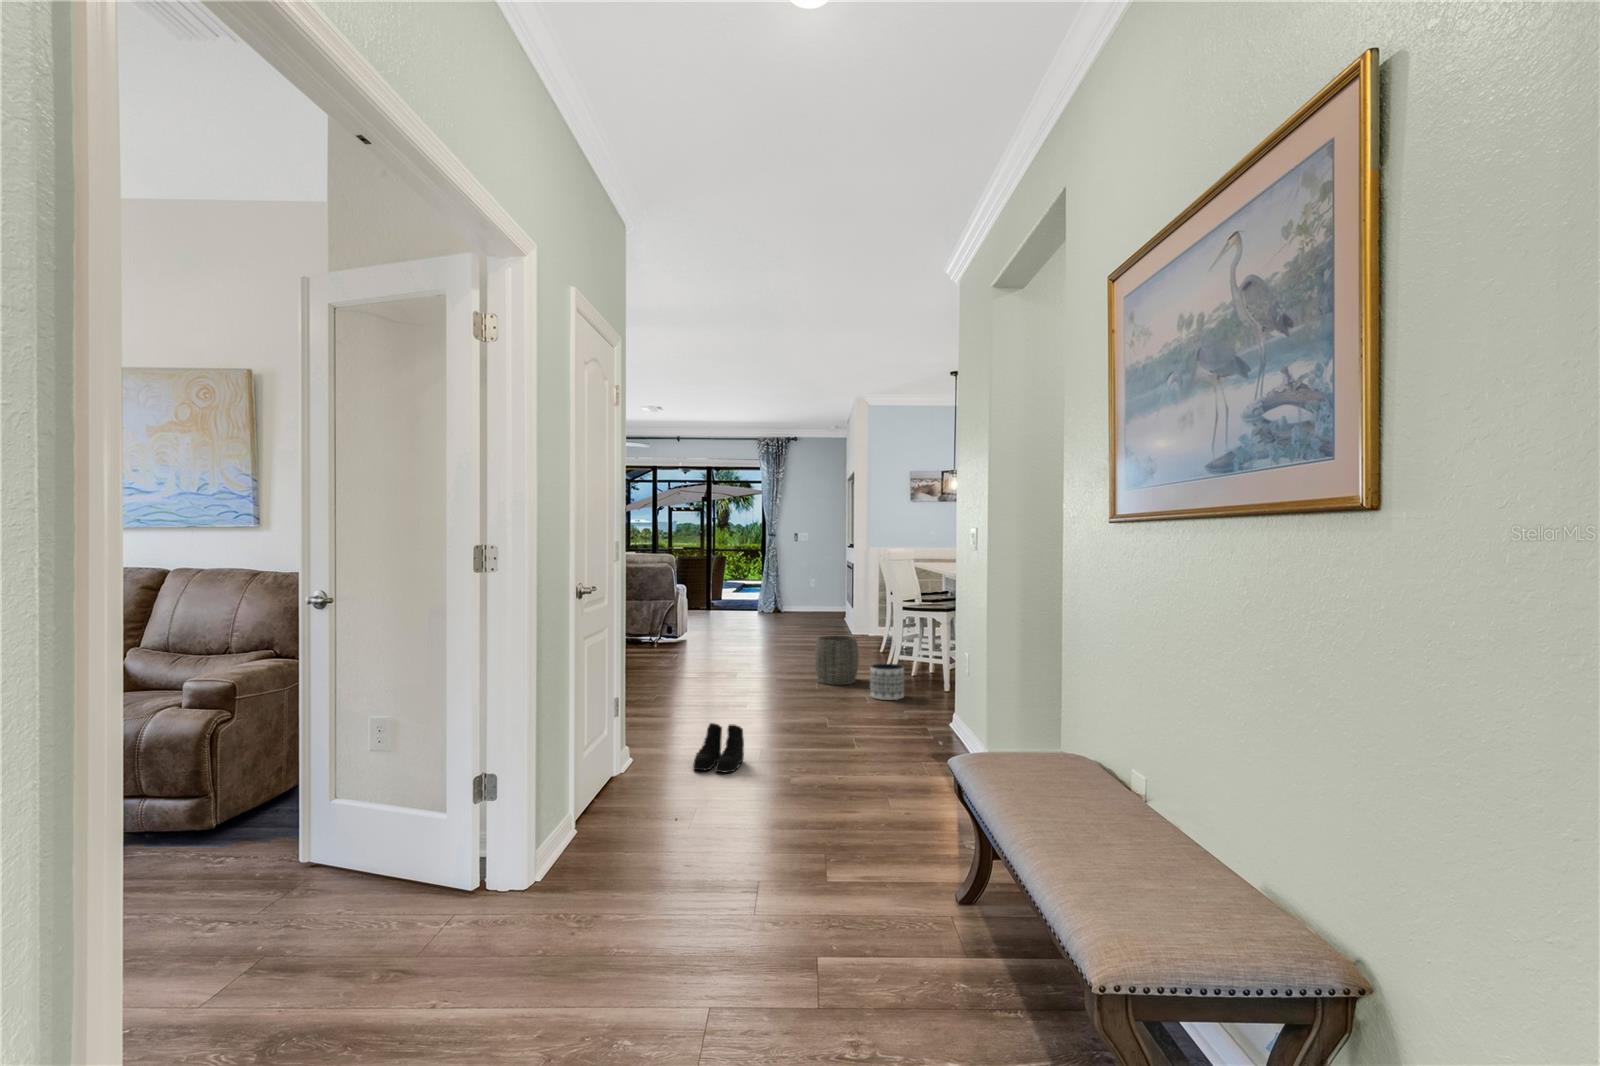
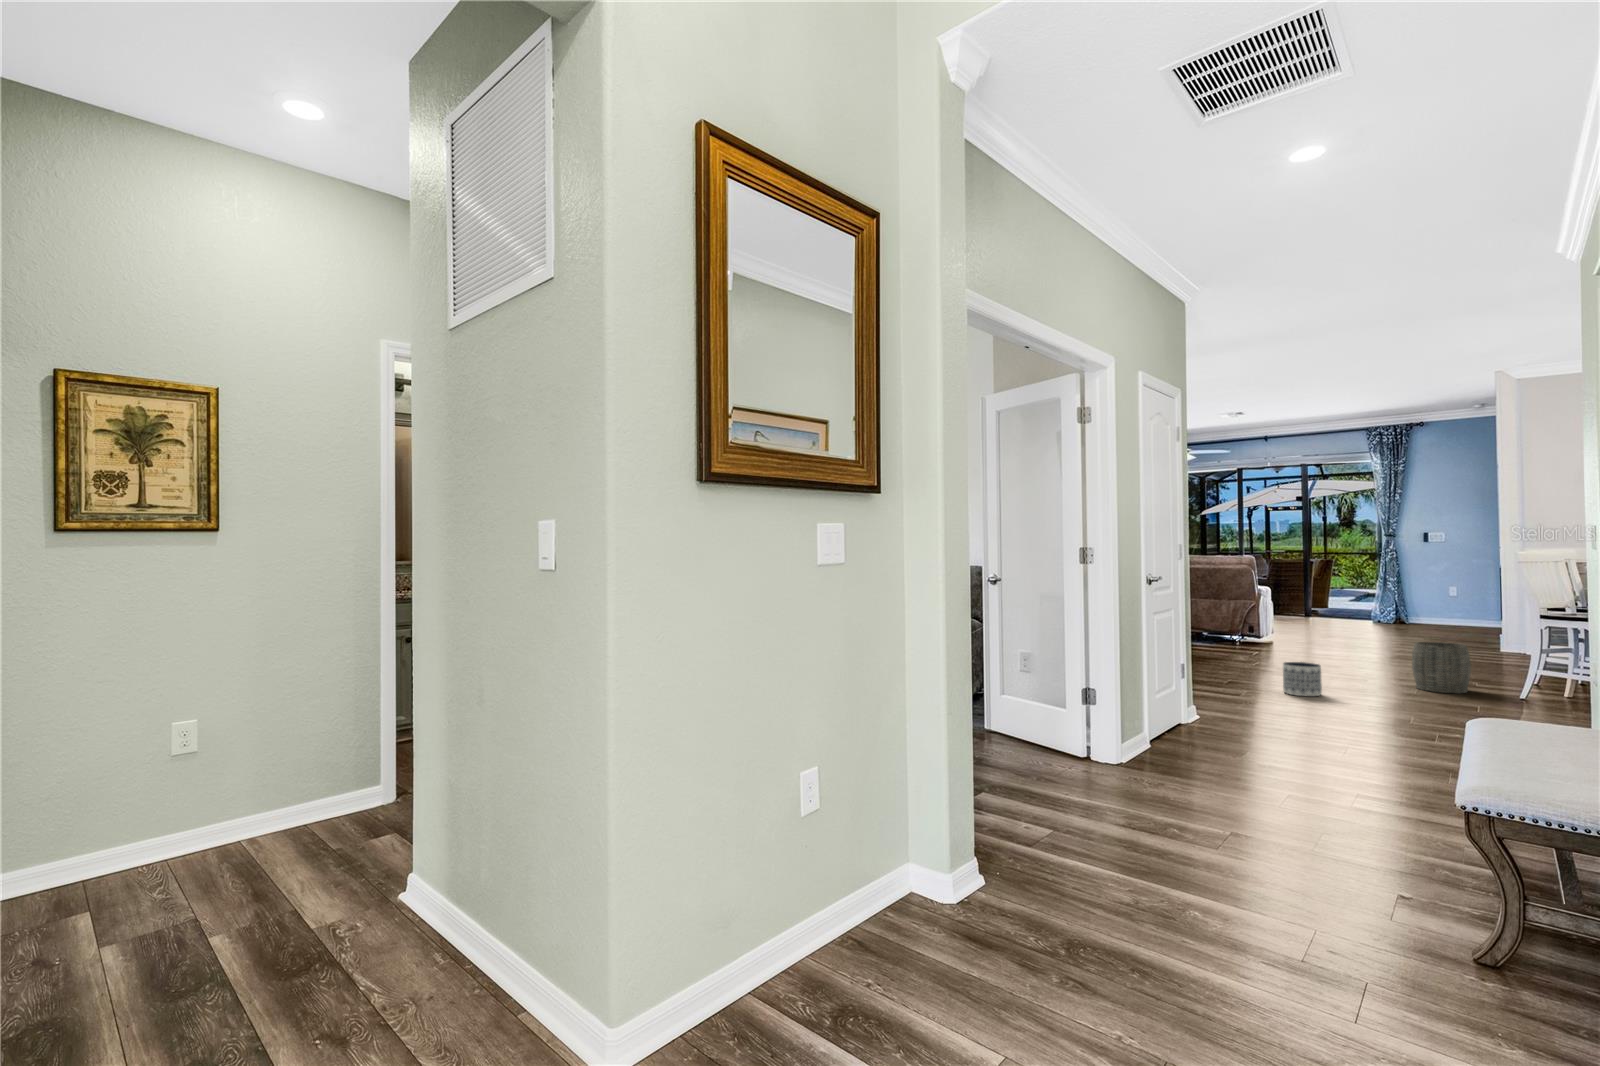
planter: present [870,664,904,700] -> present [1283,662,1322,697]
boots: present [693,723,744,772] -> none [1250,694,1300,735]

